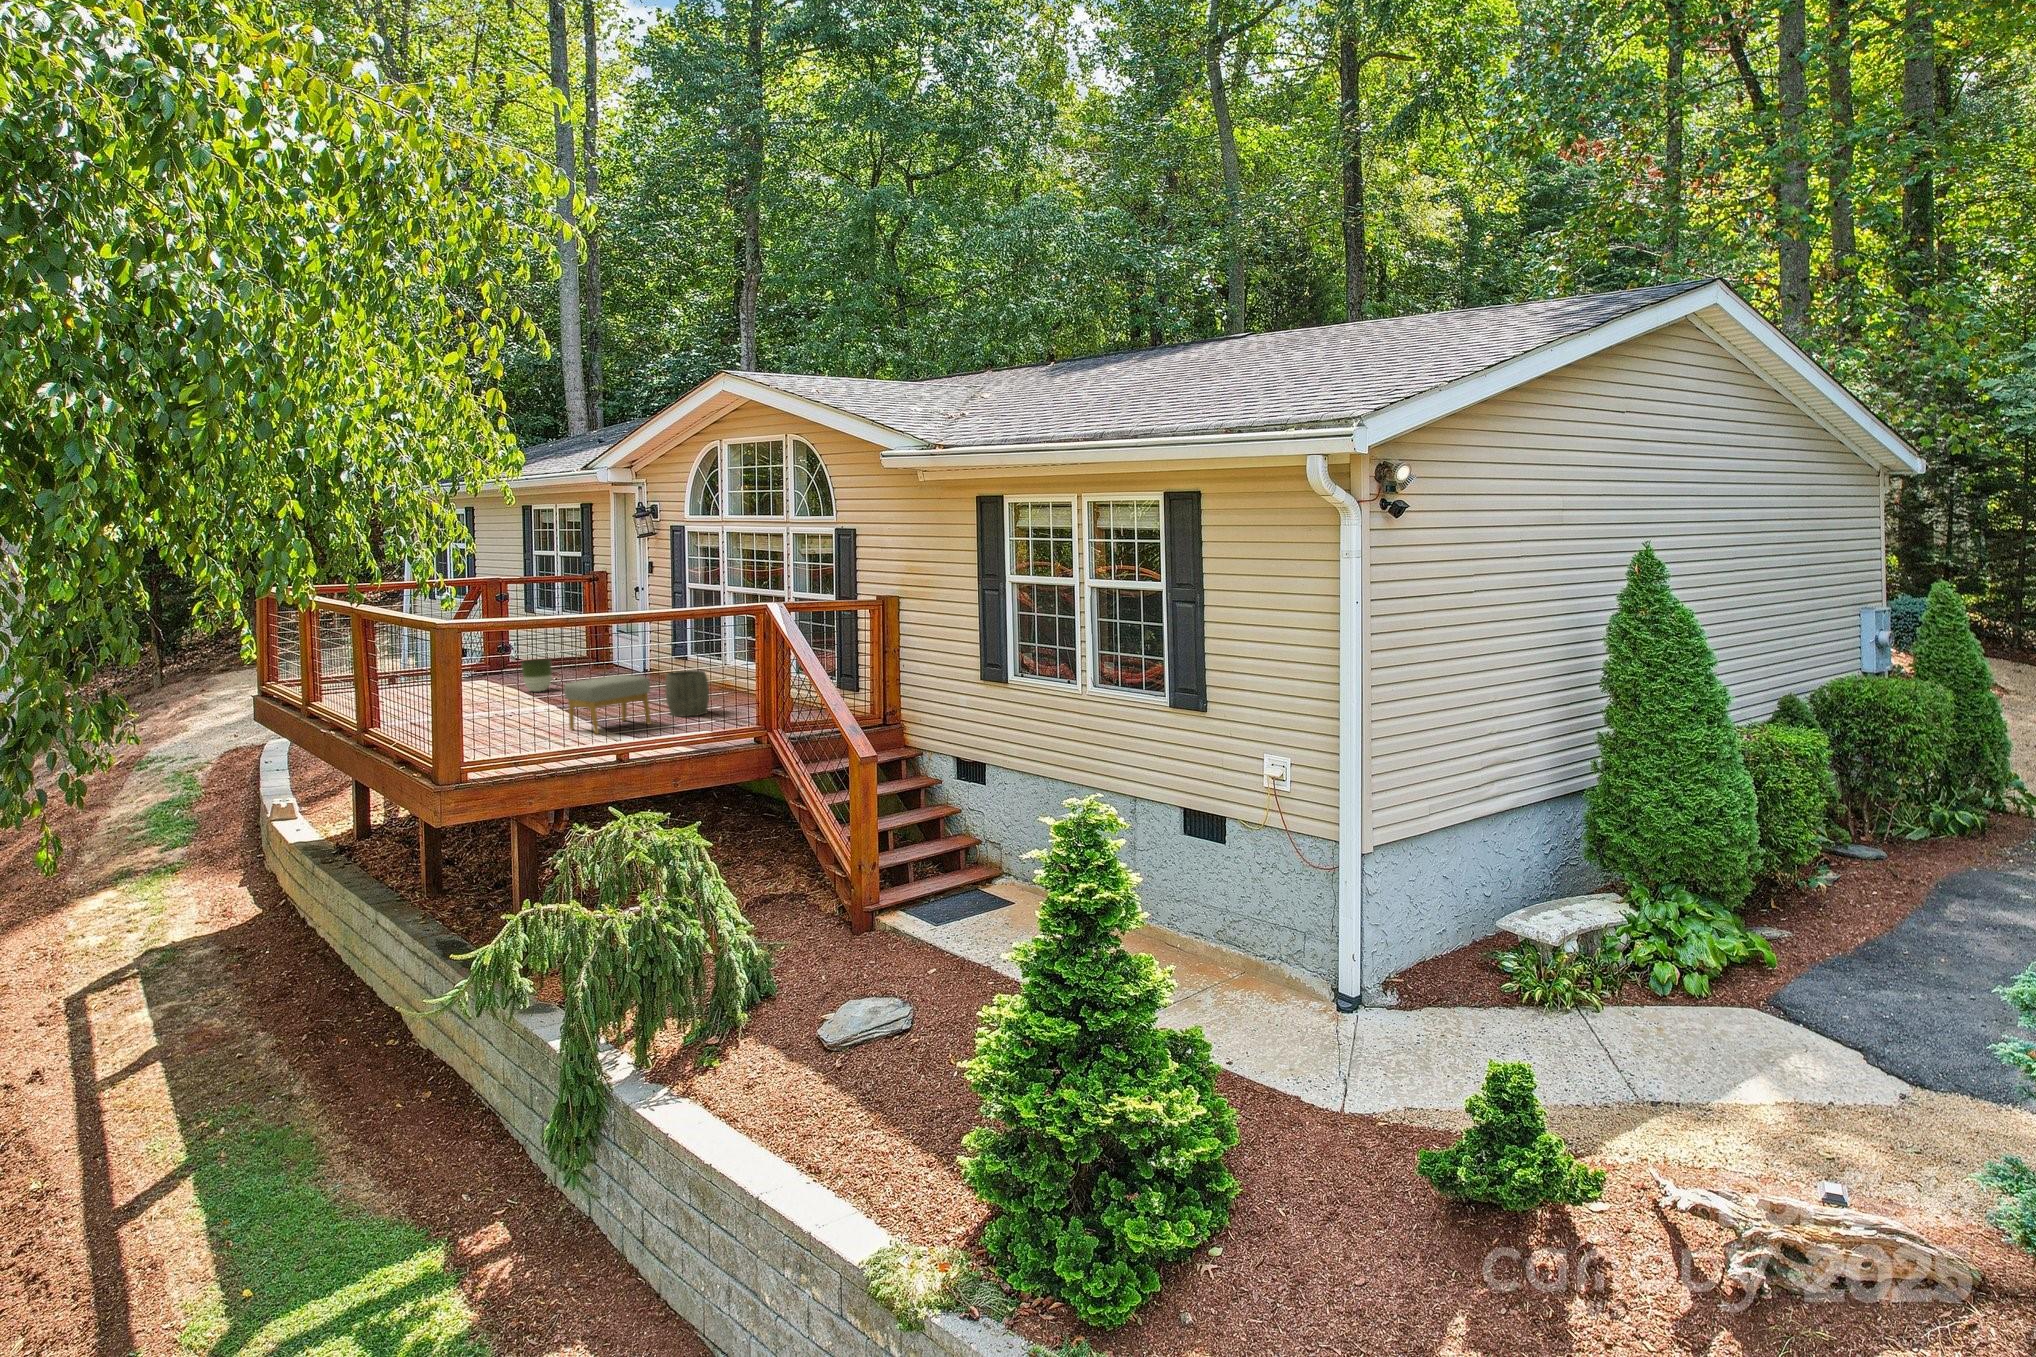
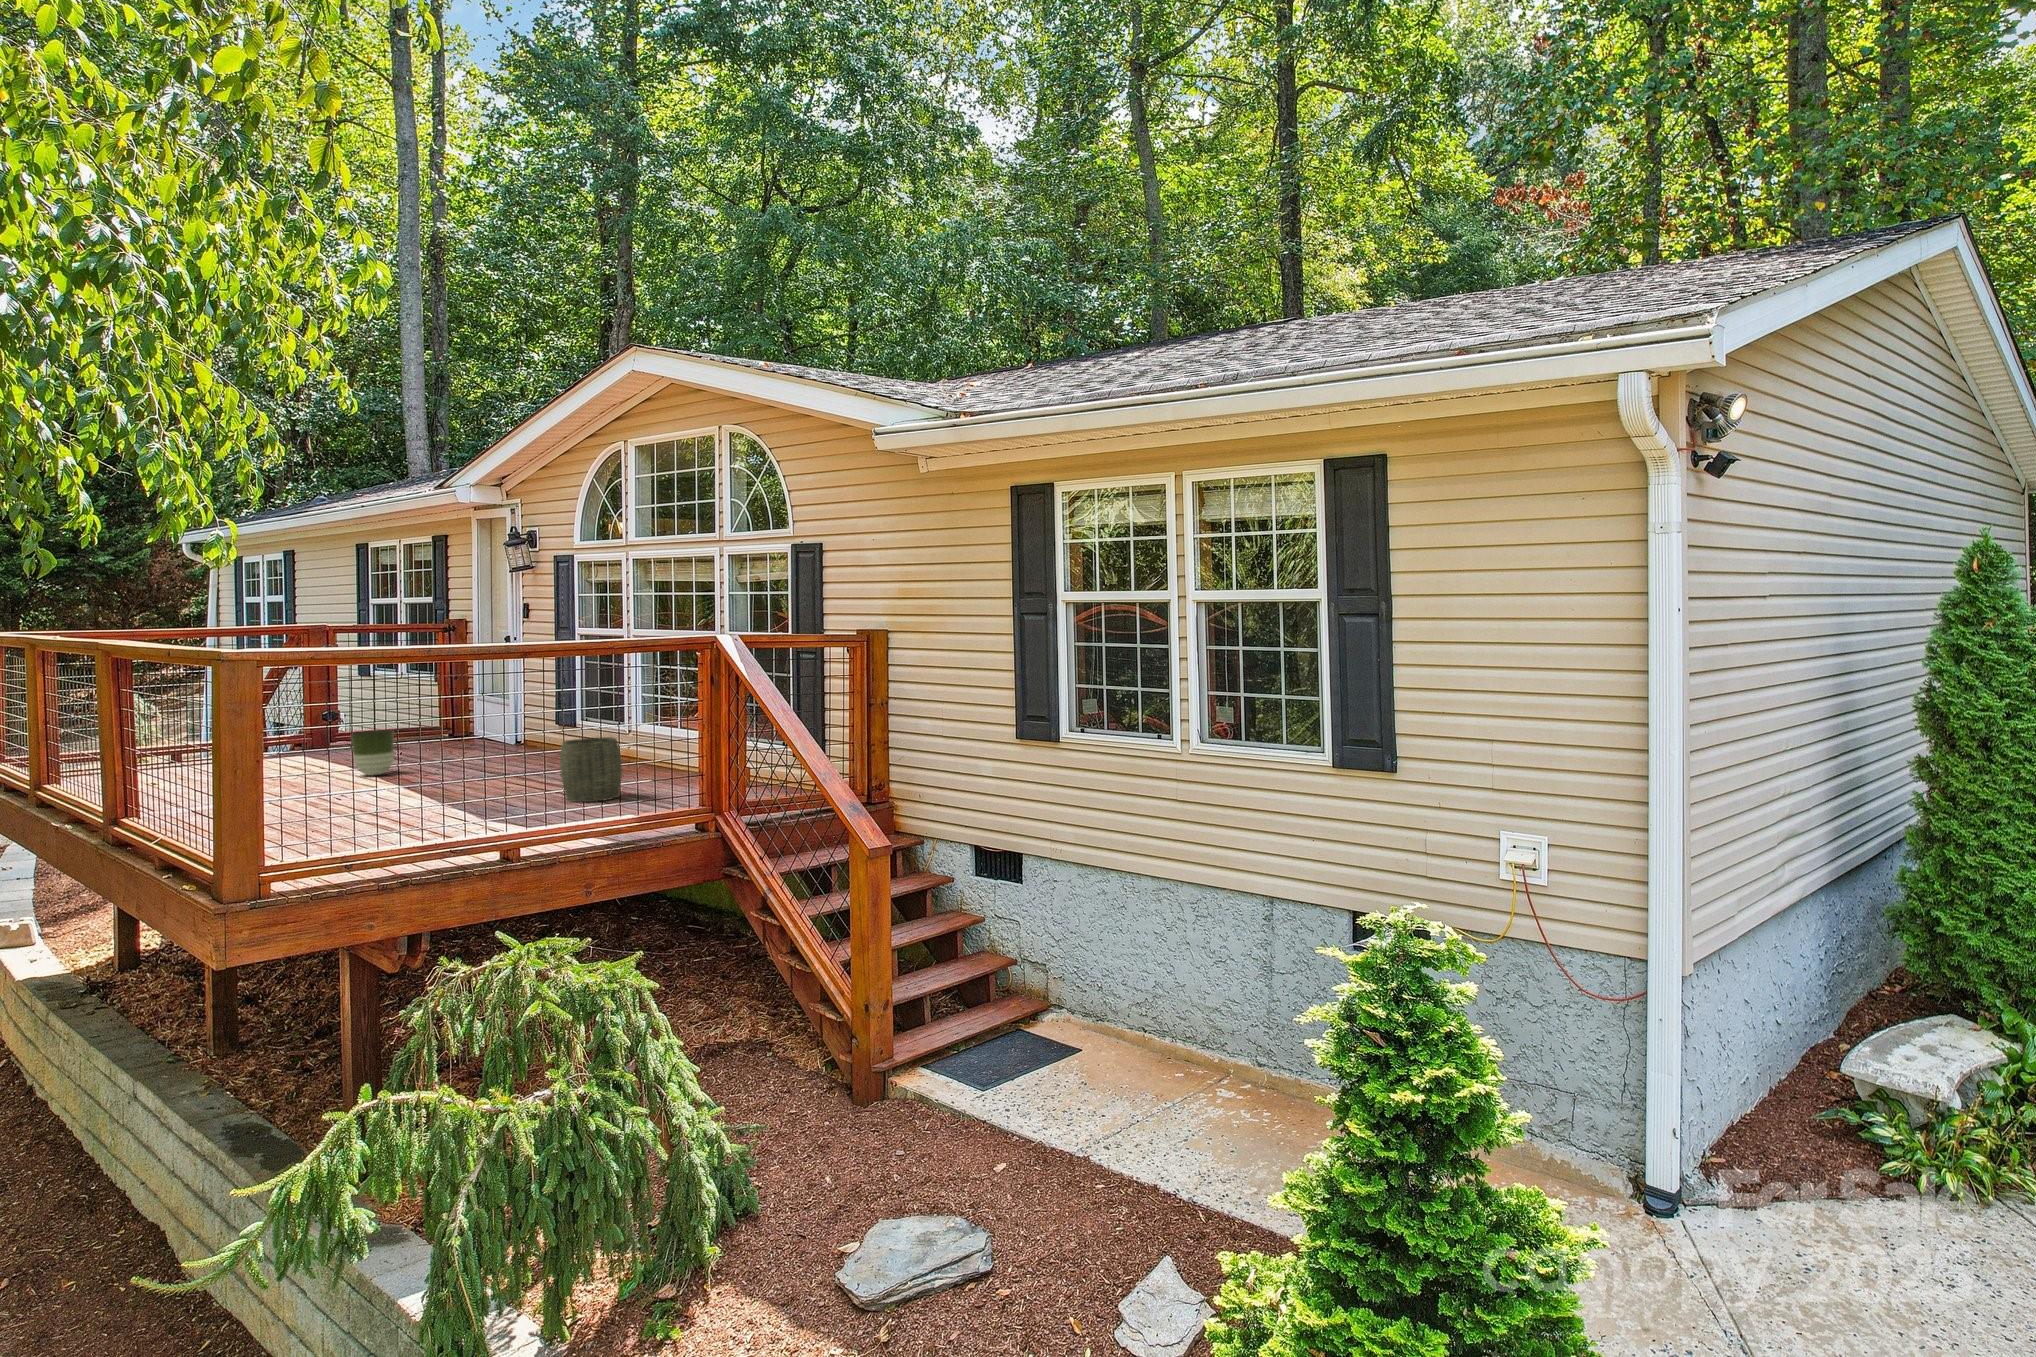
footstool: present [564,675,651,734] -> none [416,743,542,827]

